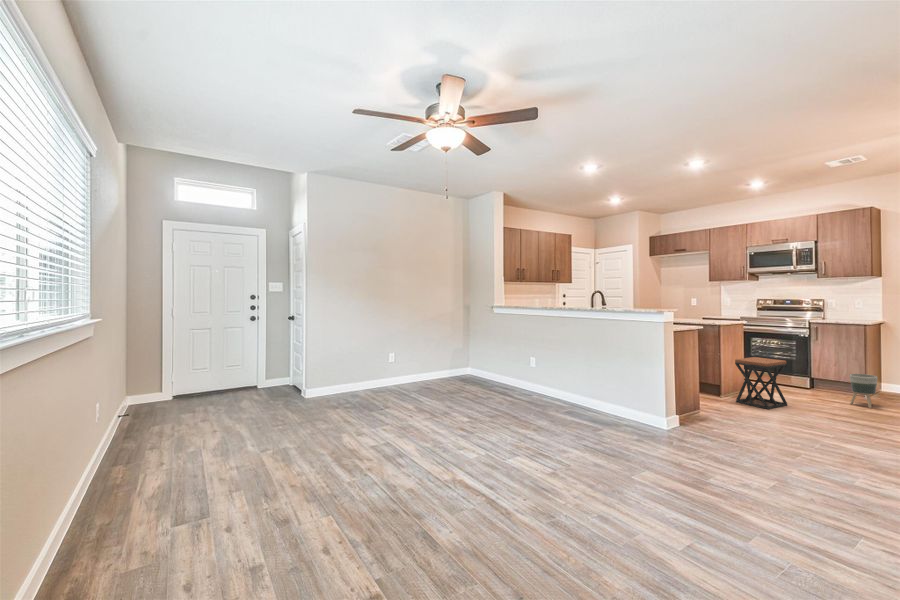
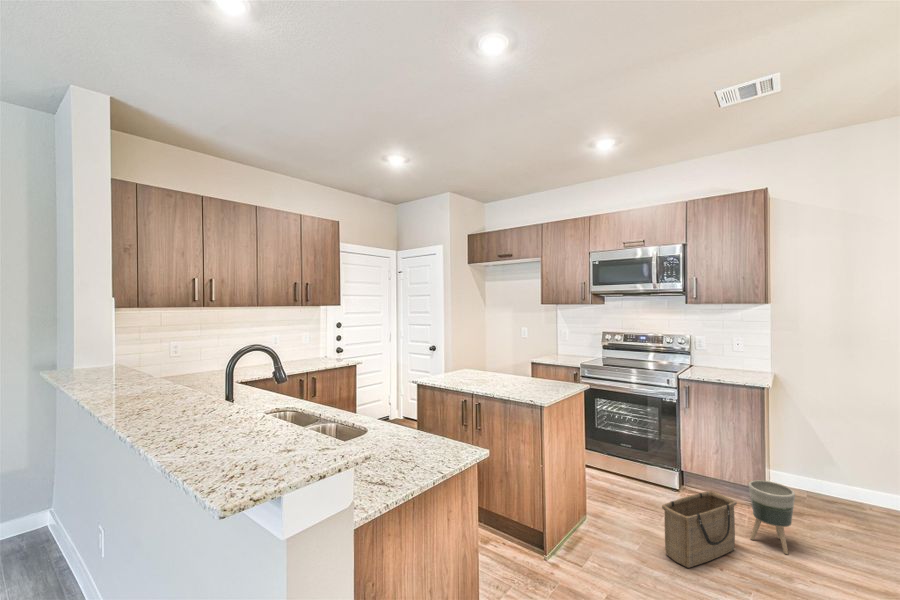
stool: present [735,357,787,409] -> none [568,454,657,586]
basket: none [791,378,839,408] -> present [662,491,737,568]

